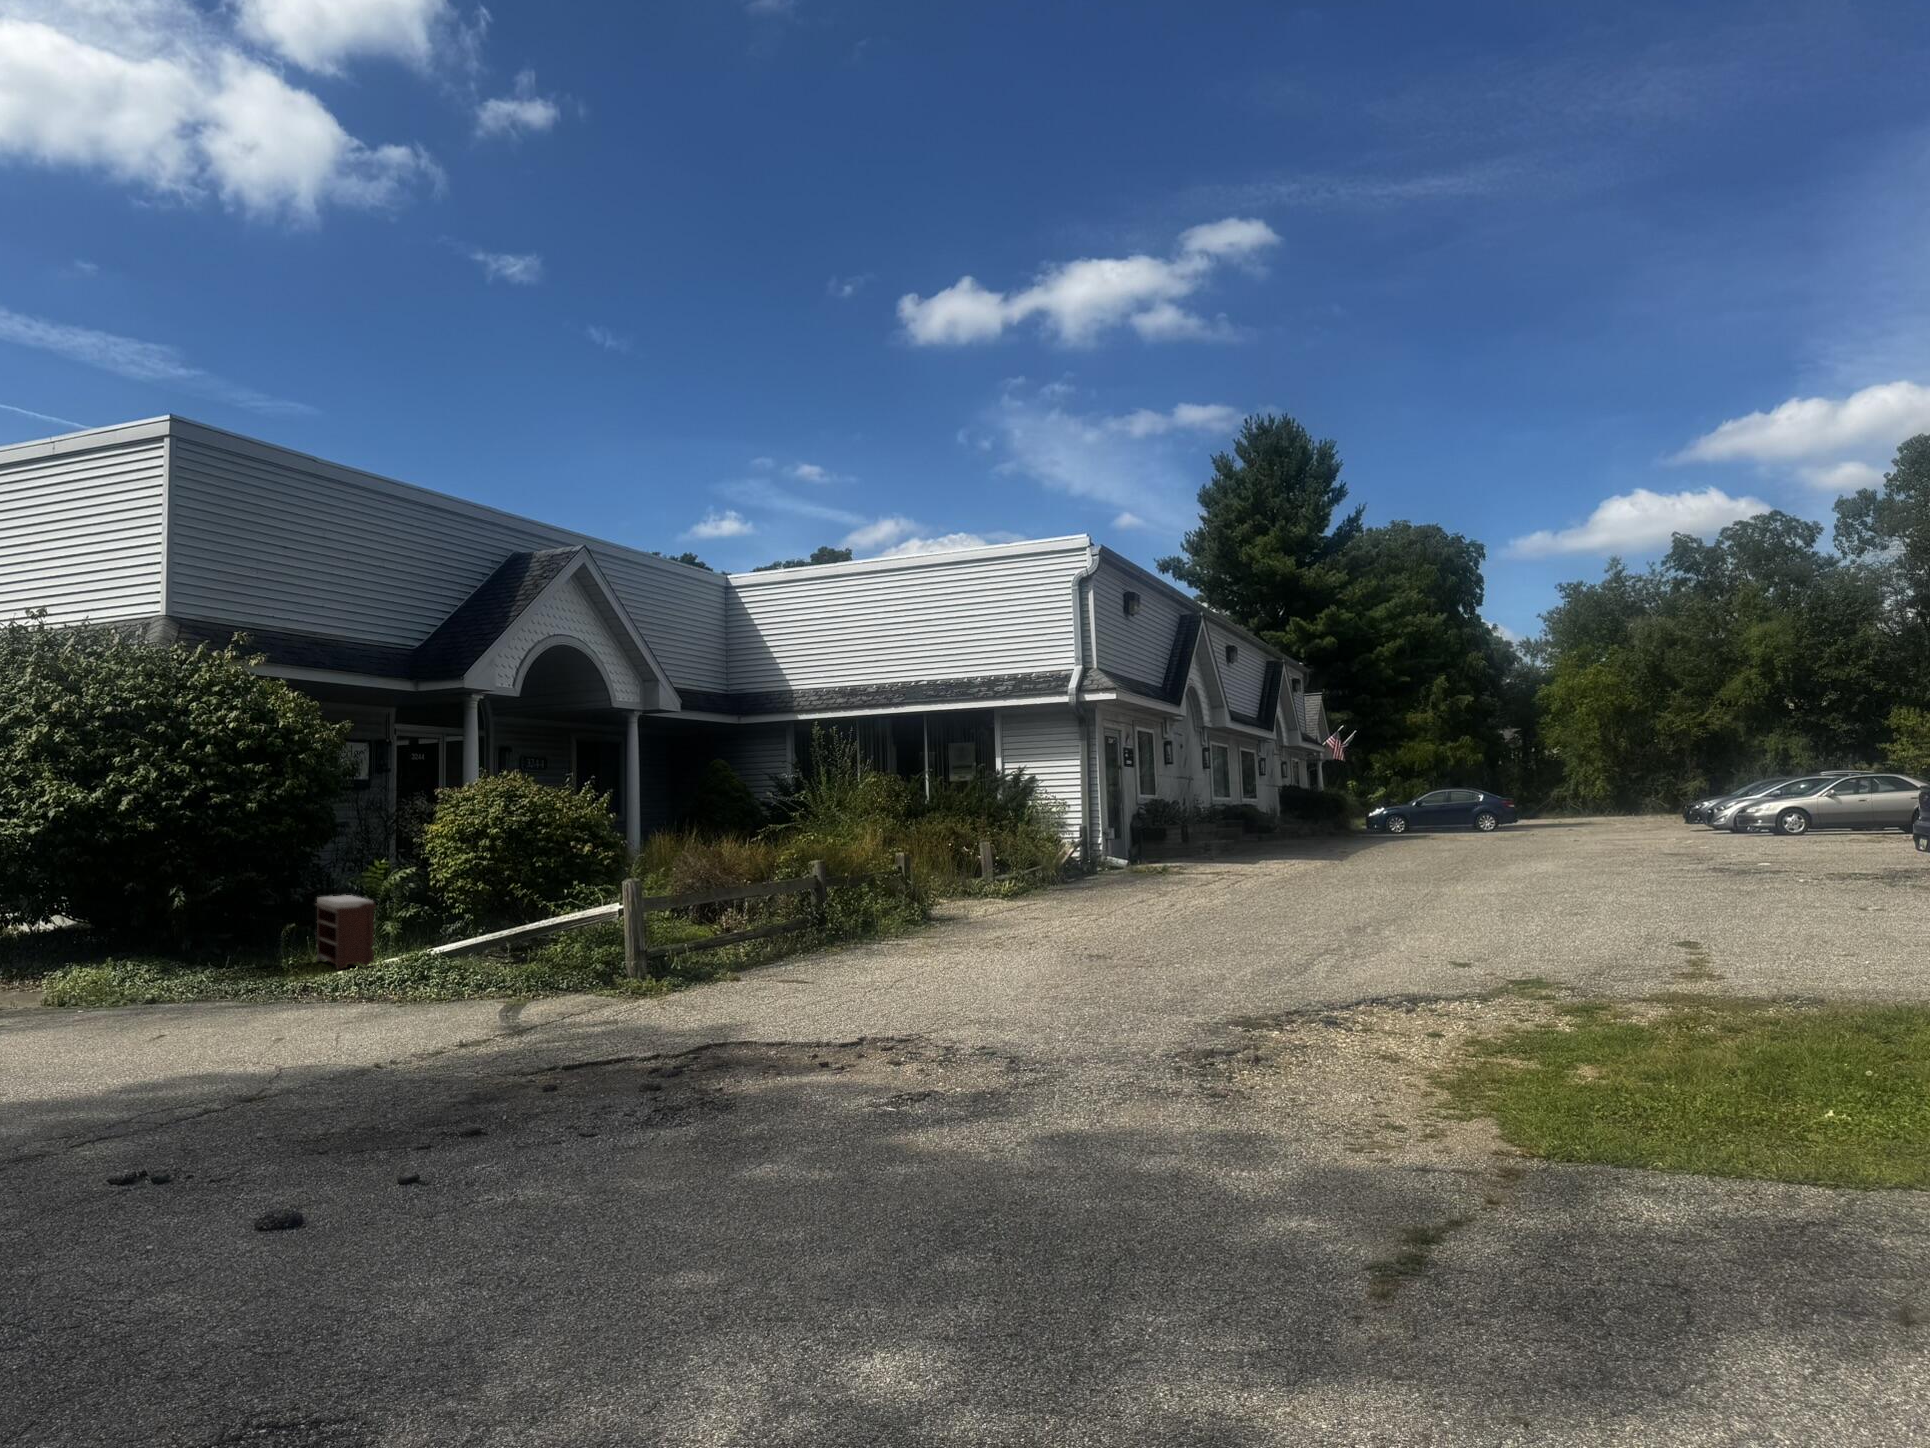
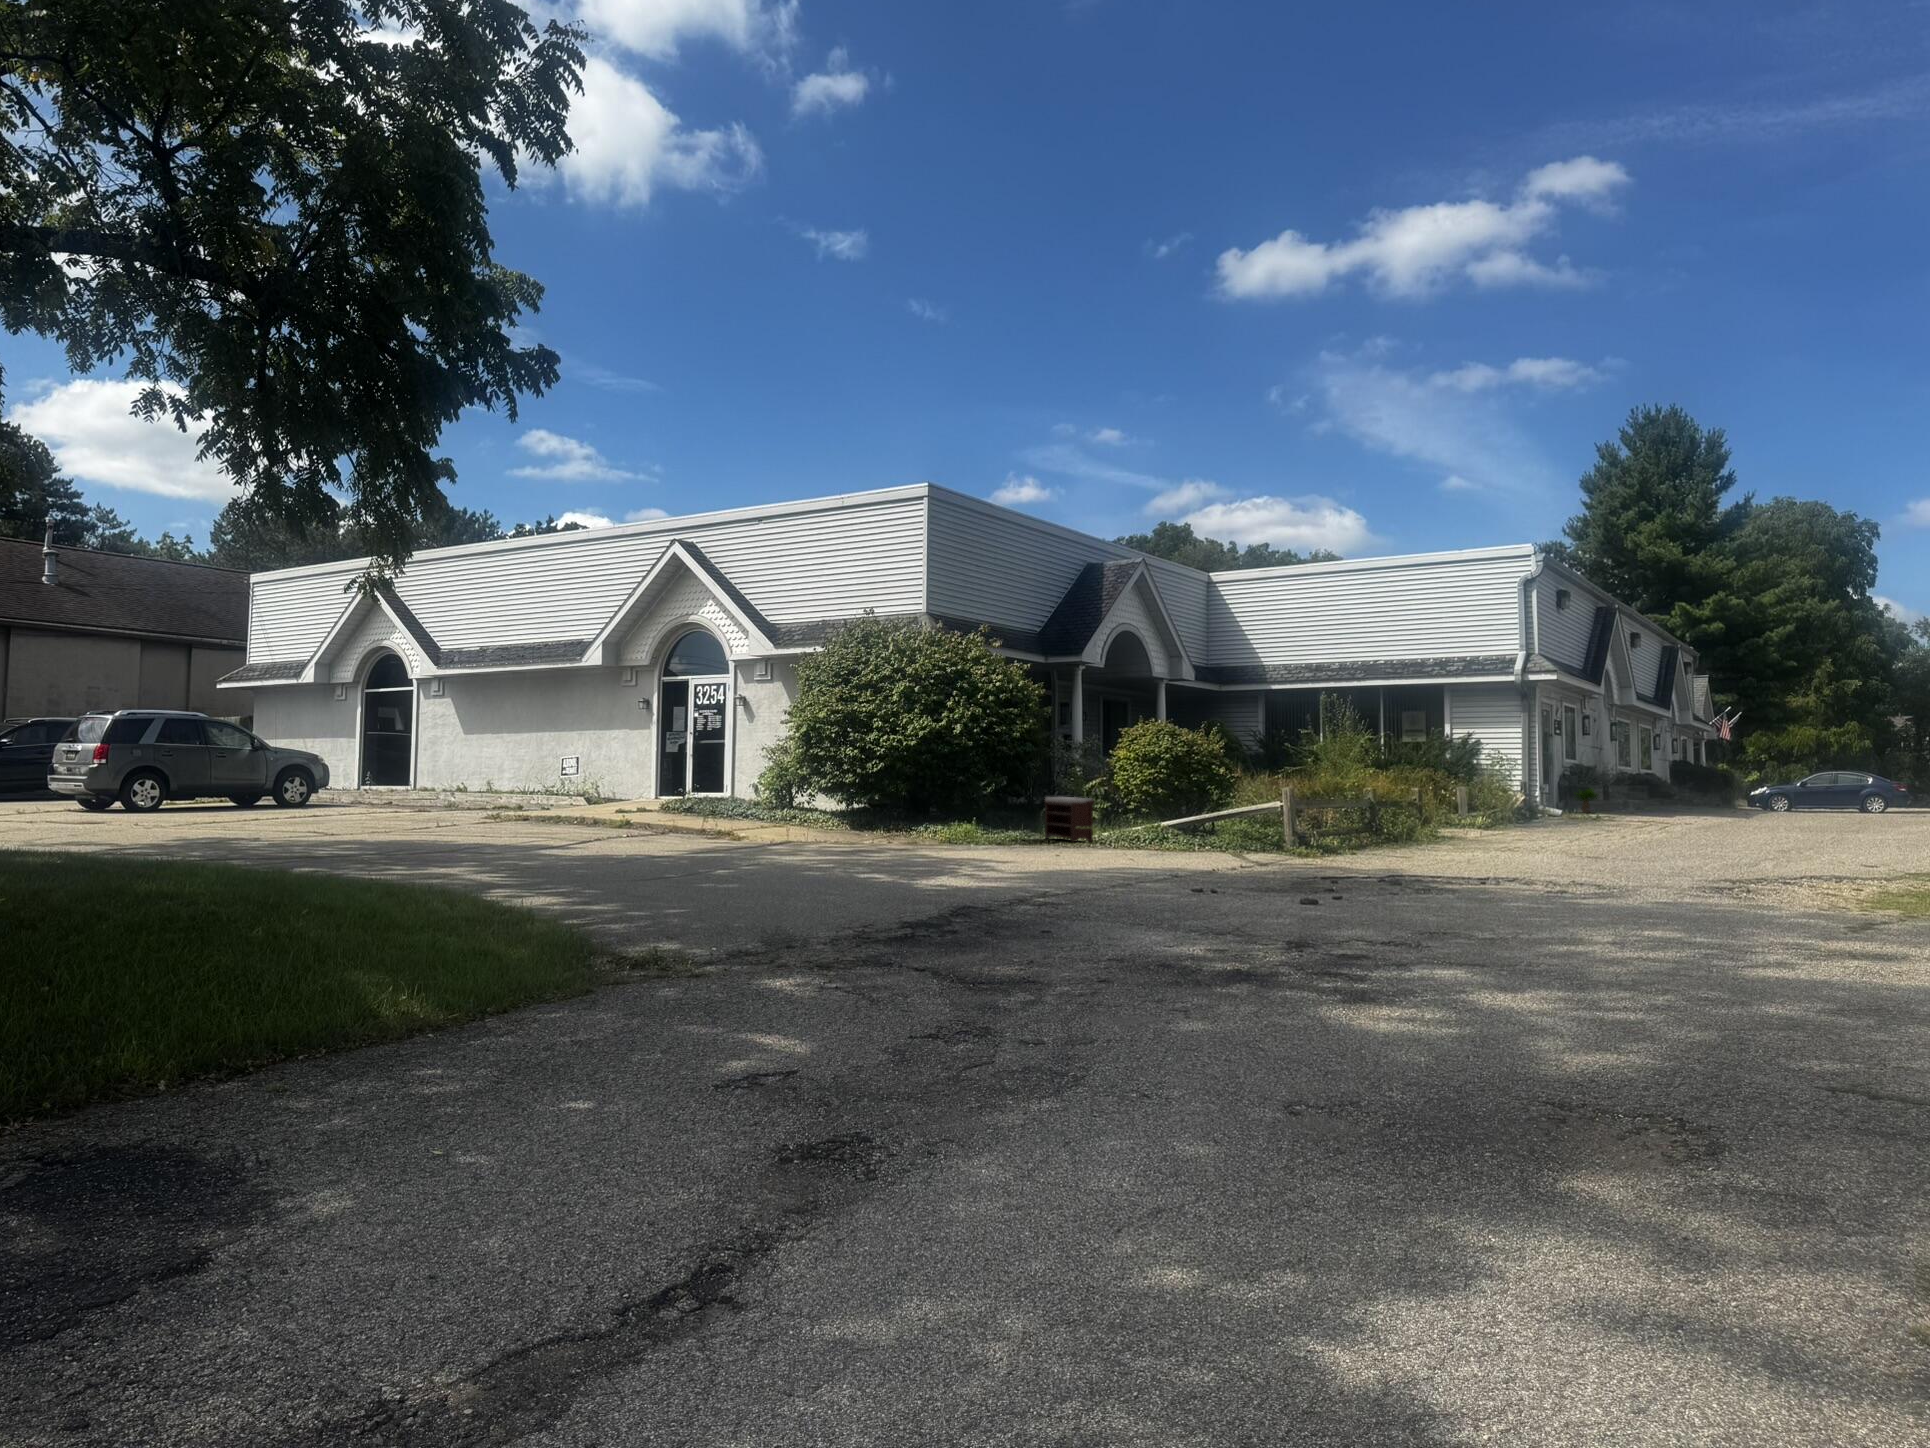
potted plant: none [1147,827,1184,859] -> present [1574,789,1599,813]

